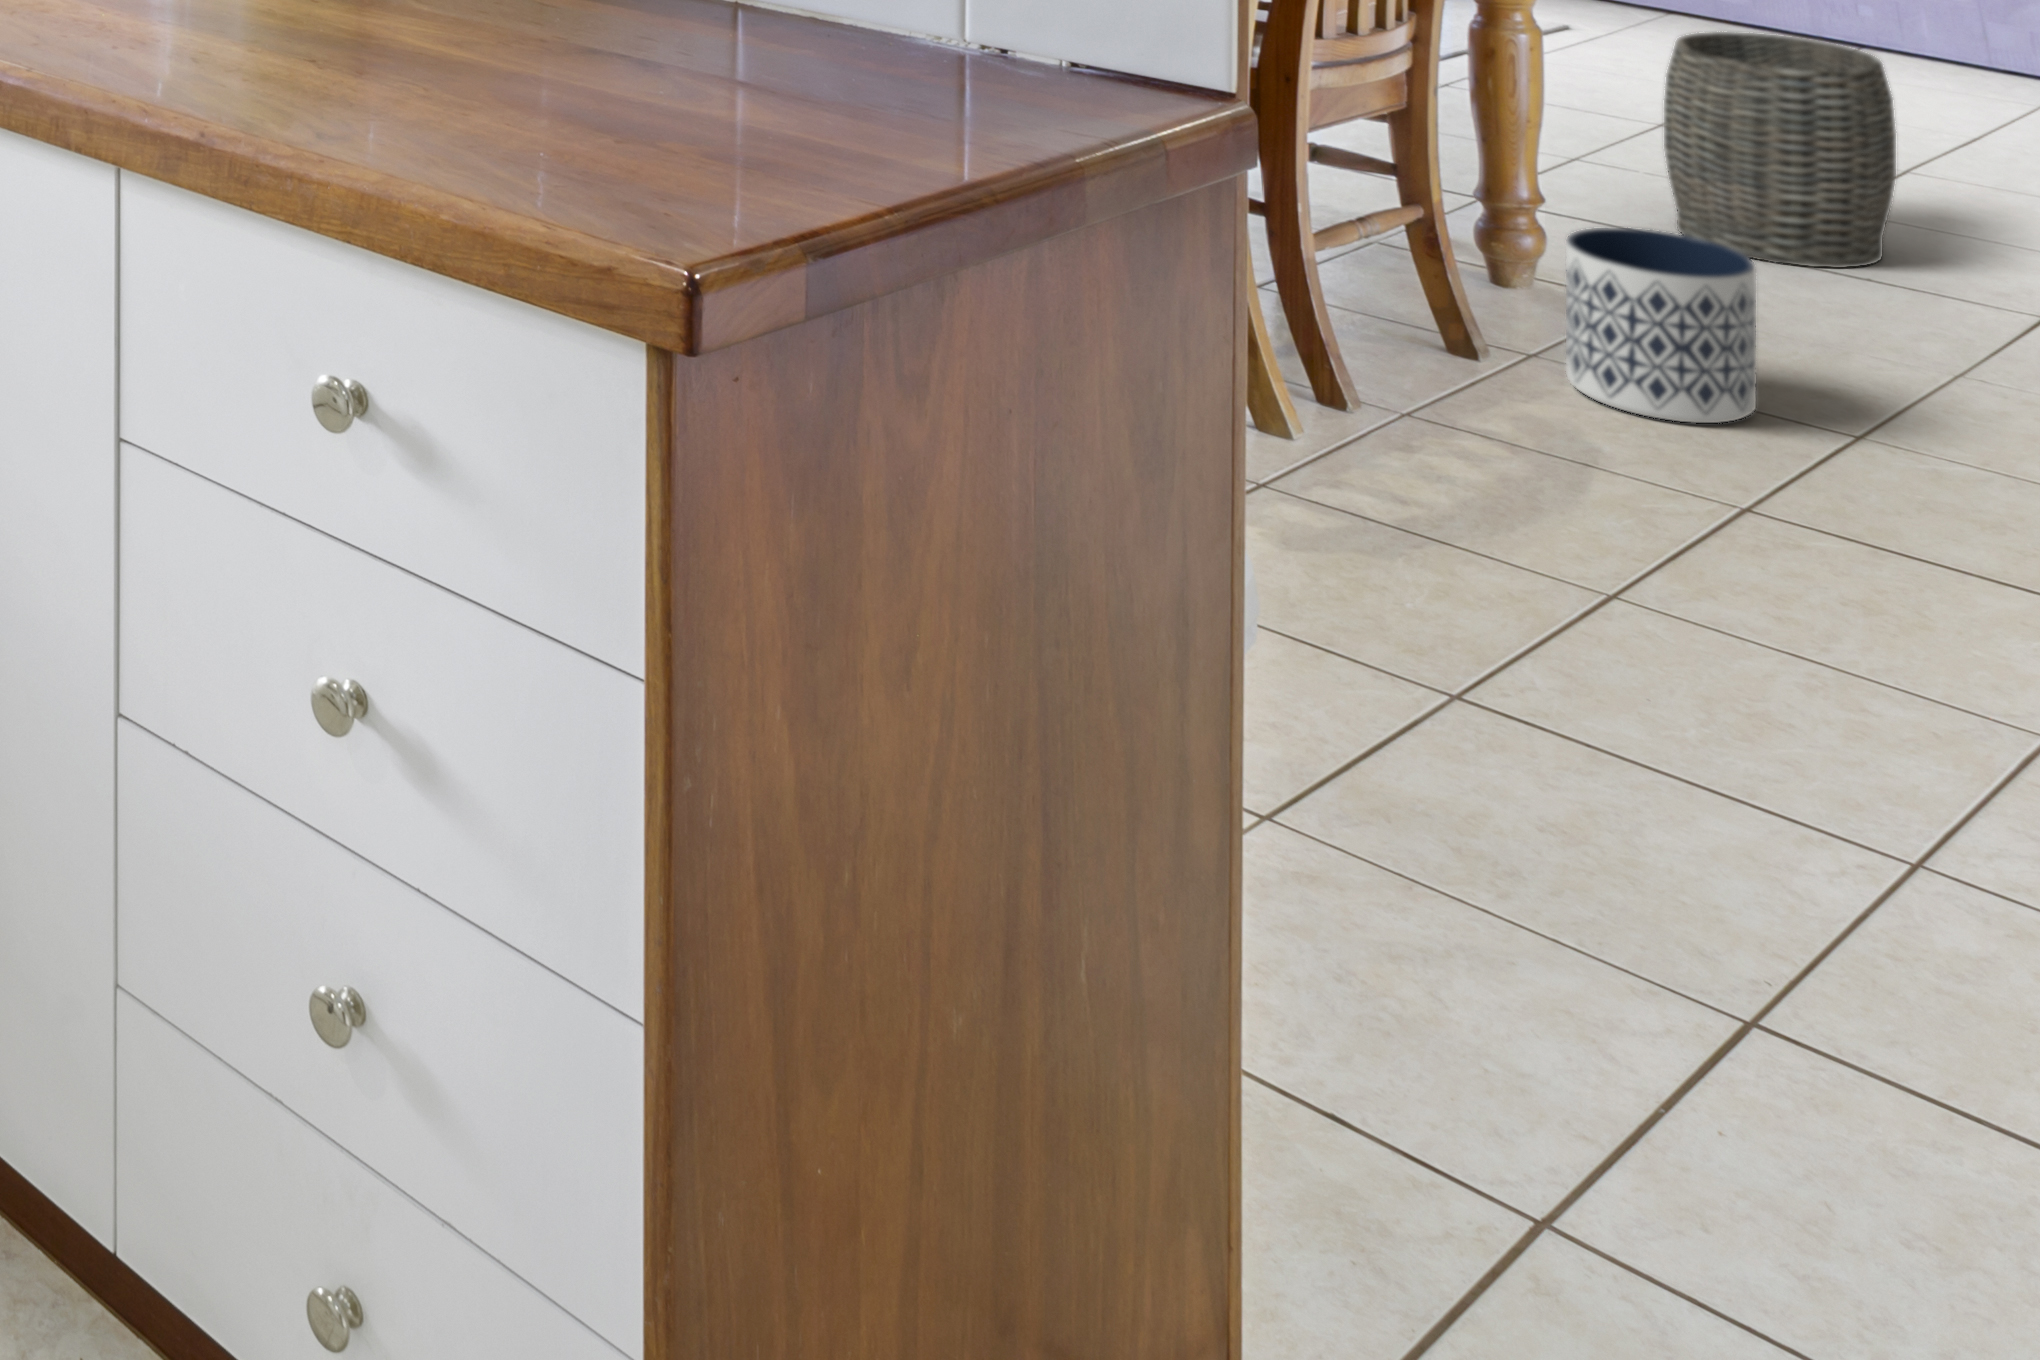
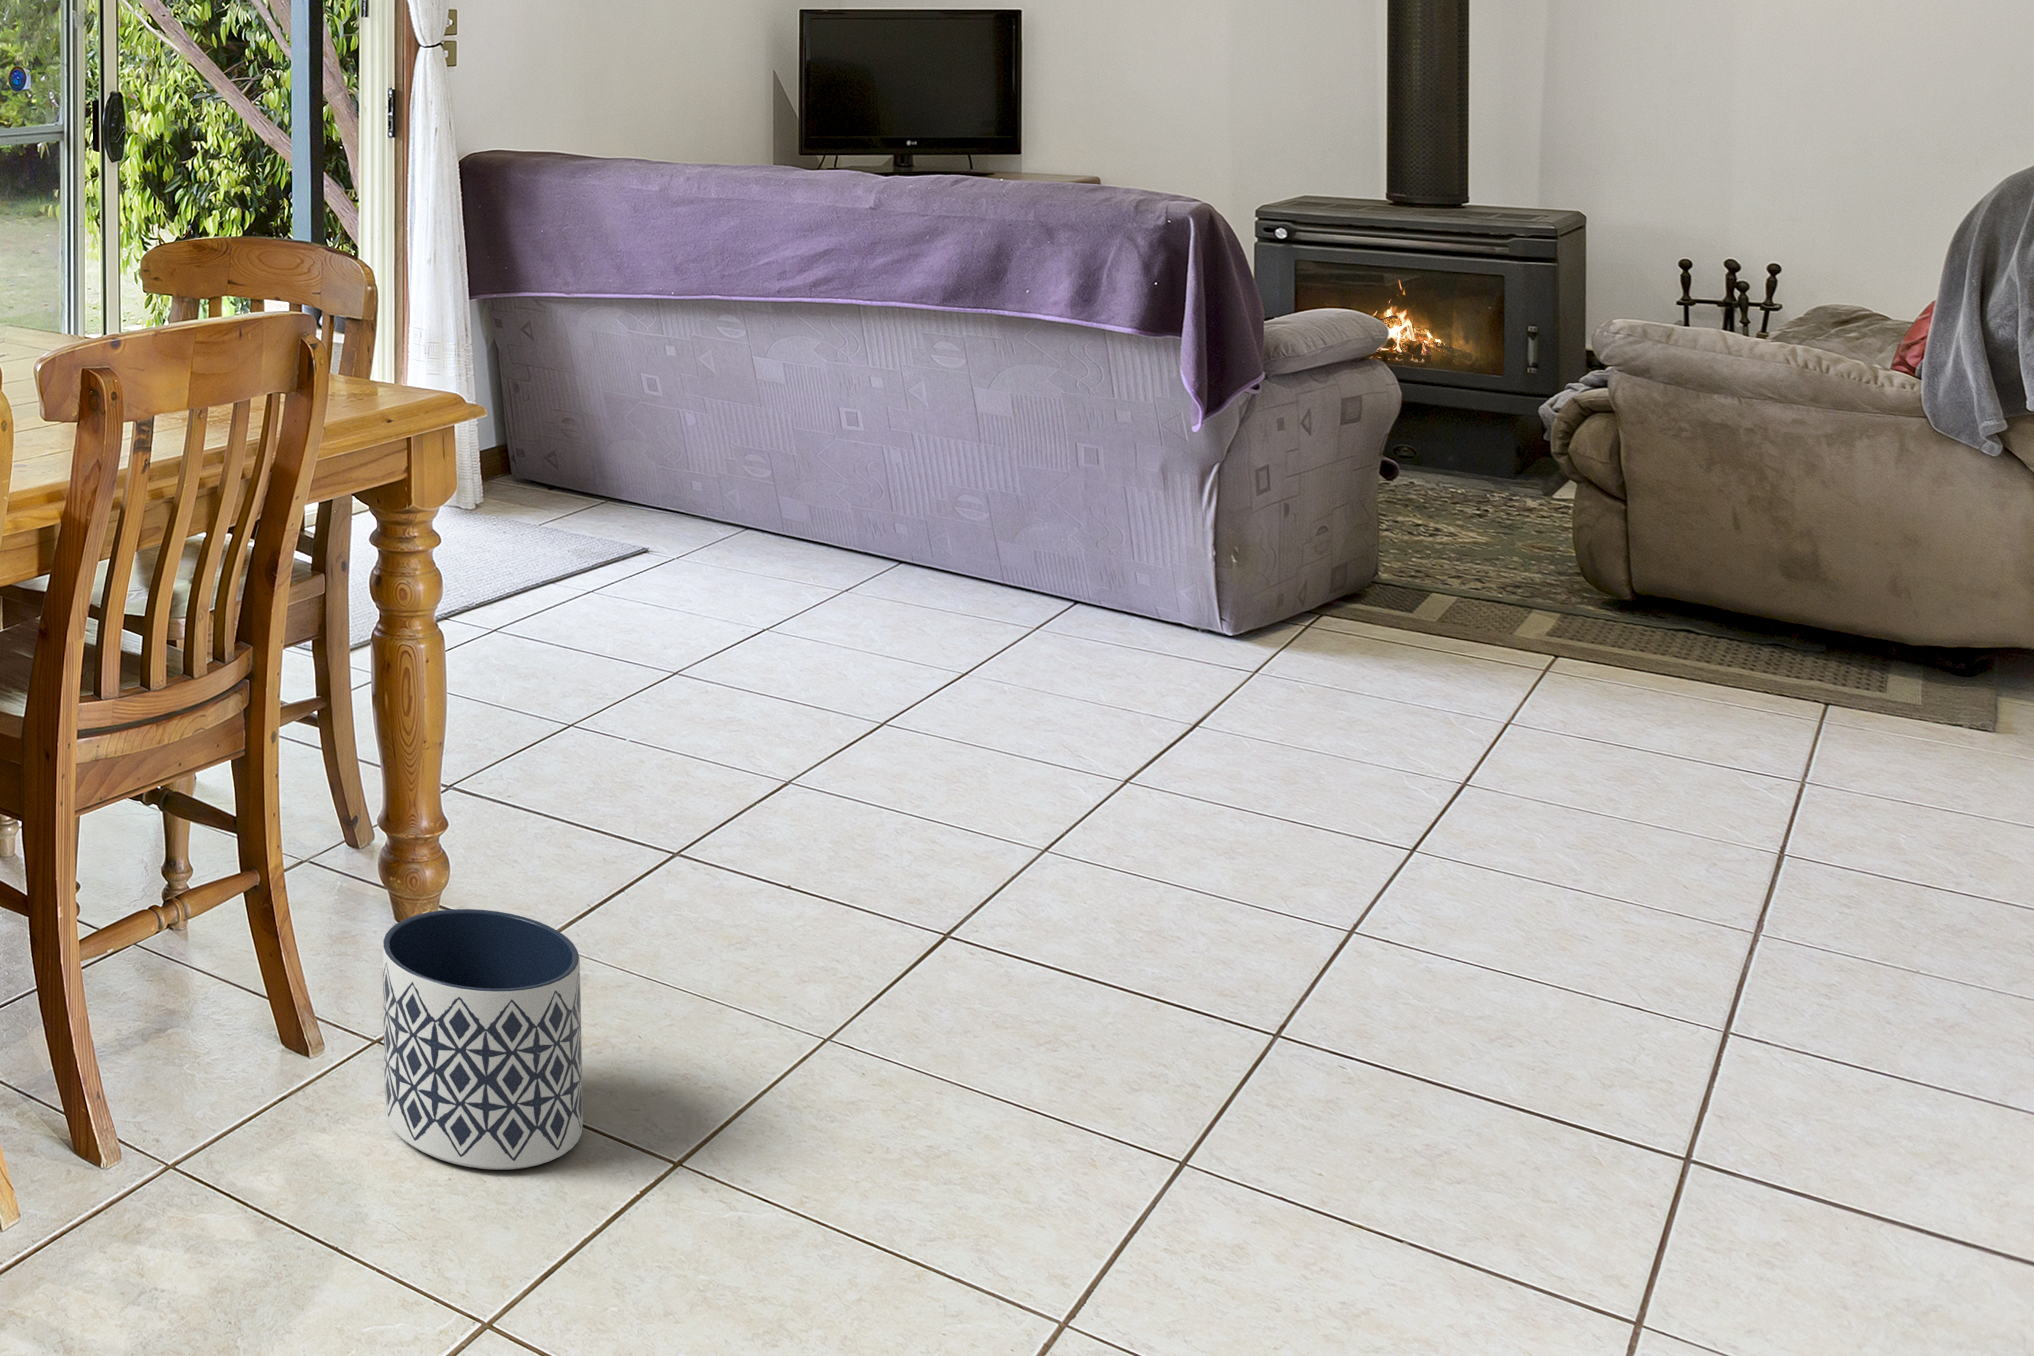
woven basket: present [1664,32,1896,268] -> none [603,617,822,889]

